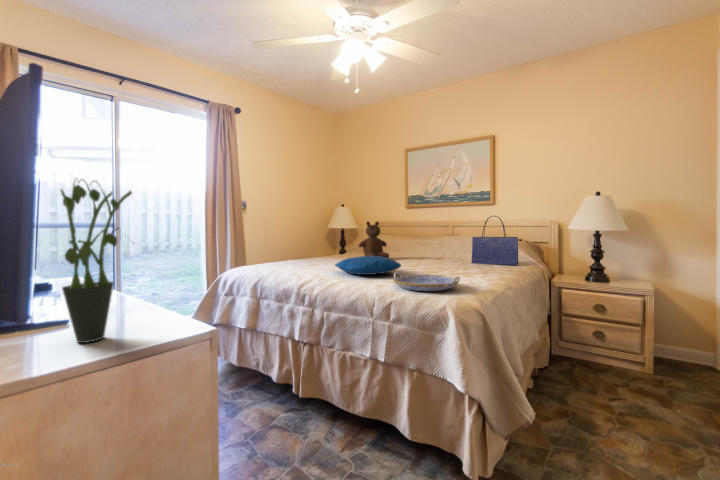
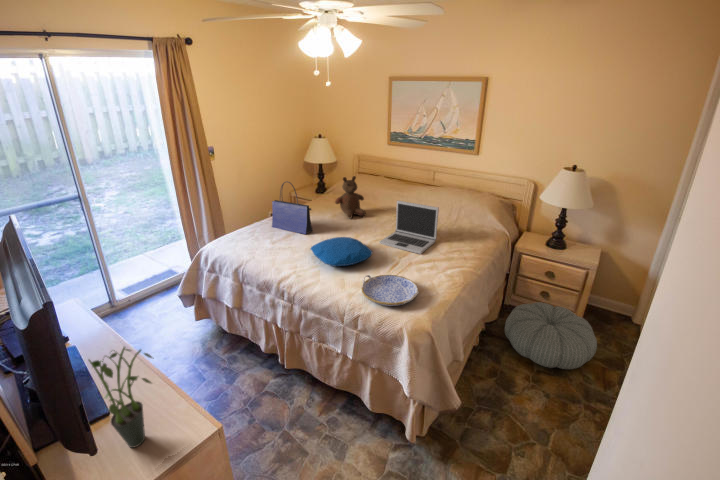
tote bag: present [472,216,522,265] -> present [272,182,312,234]
laptop: none [406,231,466,272] -> present [379,201,439,254]
pouf: none [559,338,685,409] -> present [505,302,597,369]

